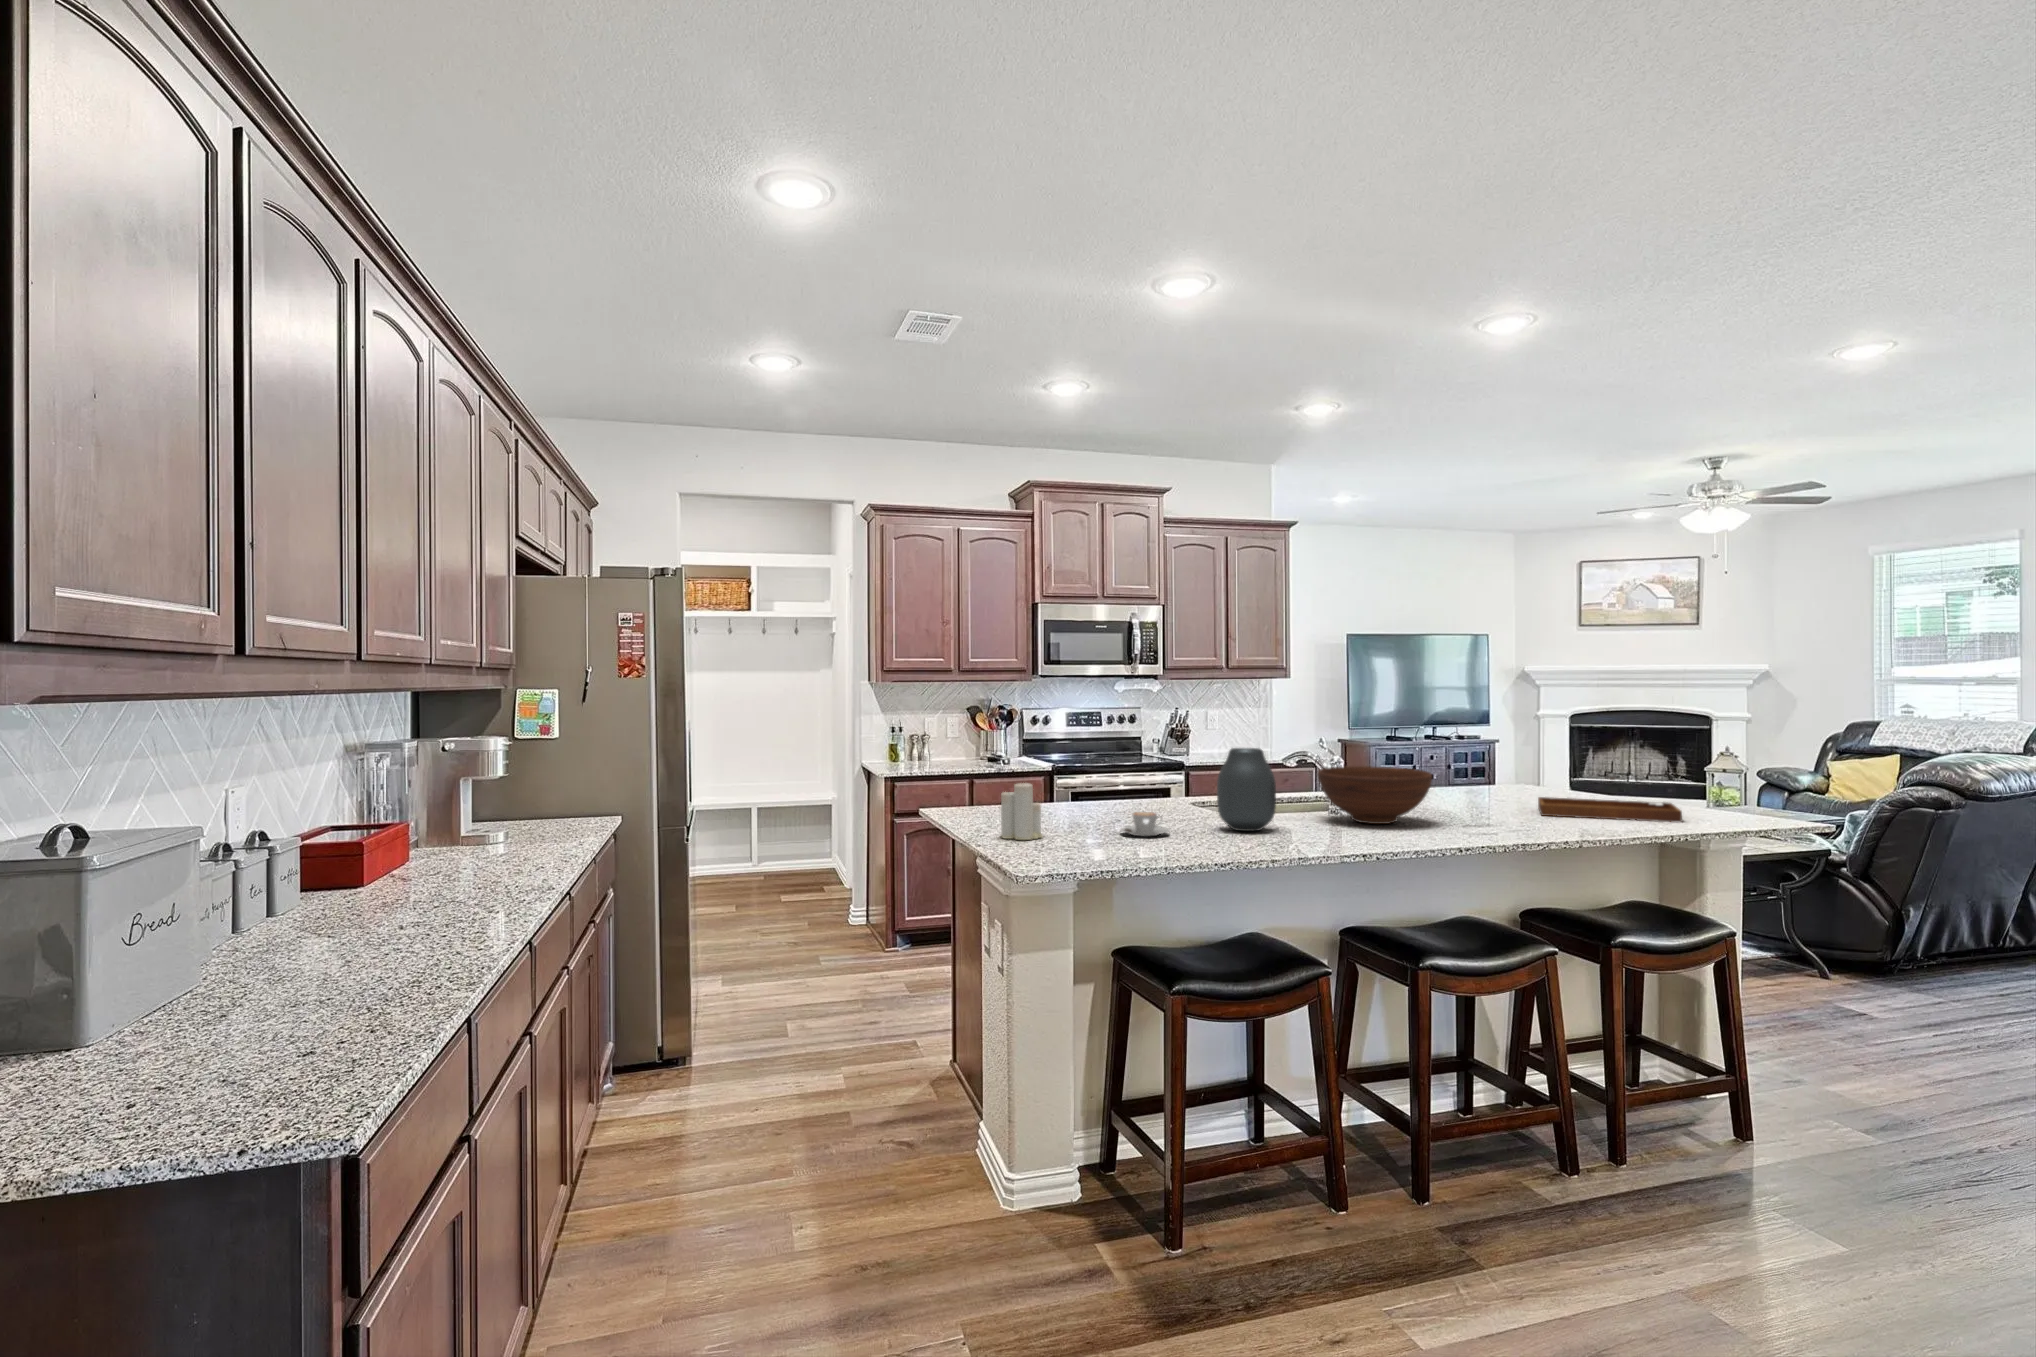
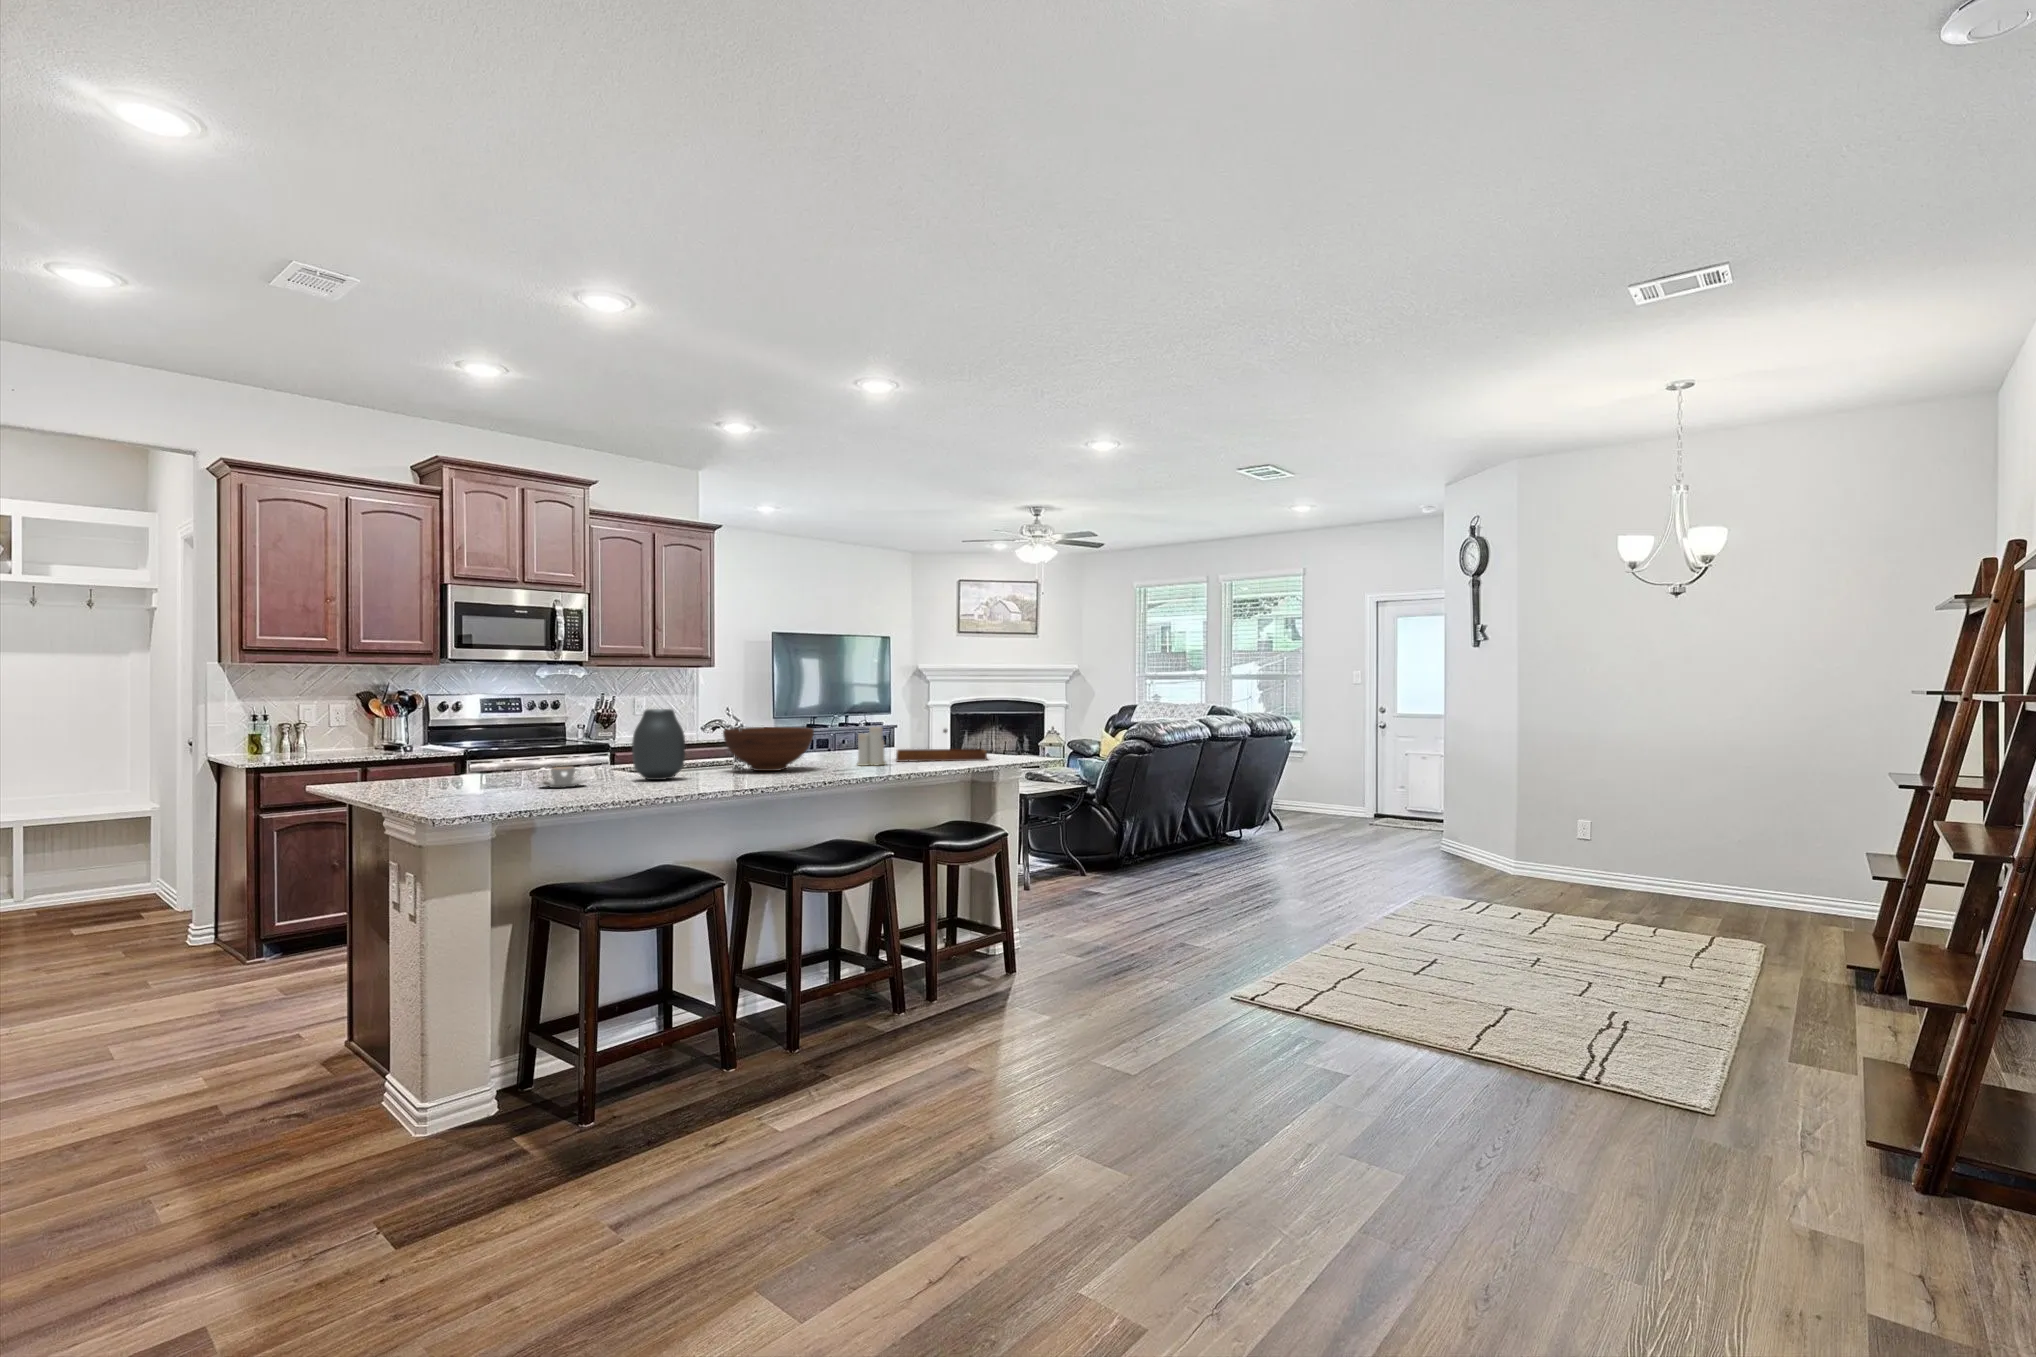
candle: present [1000,783,1043,840] -> present [857,727,886,766]

